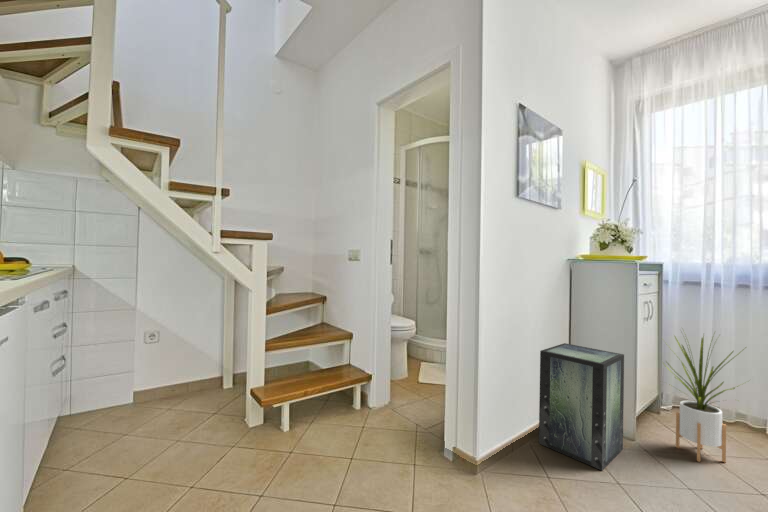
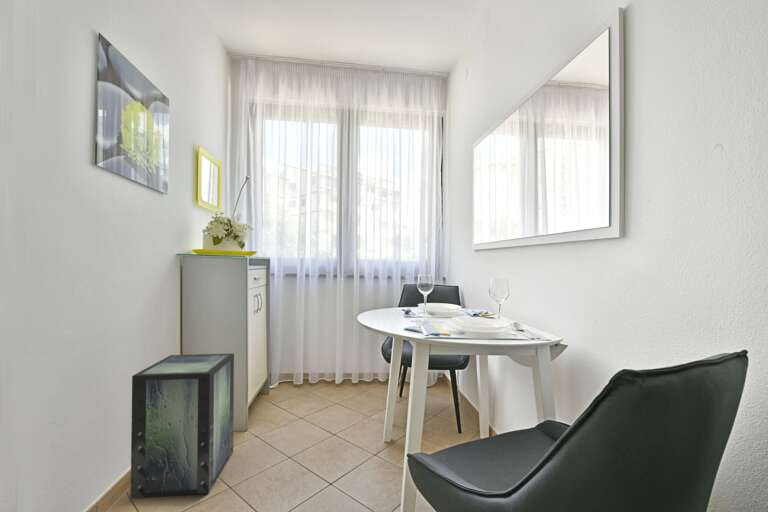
house plant: present [668,337,738,462] -> none [266,314,326,432]

